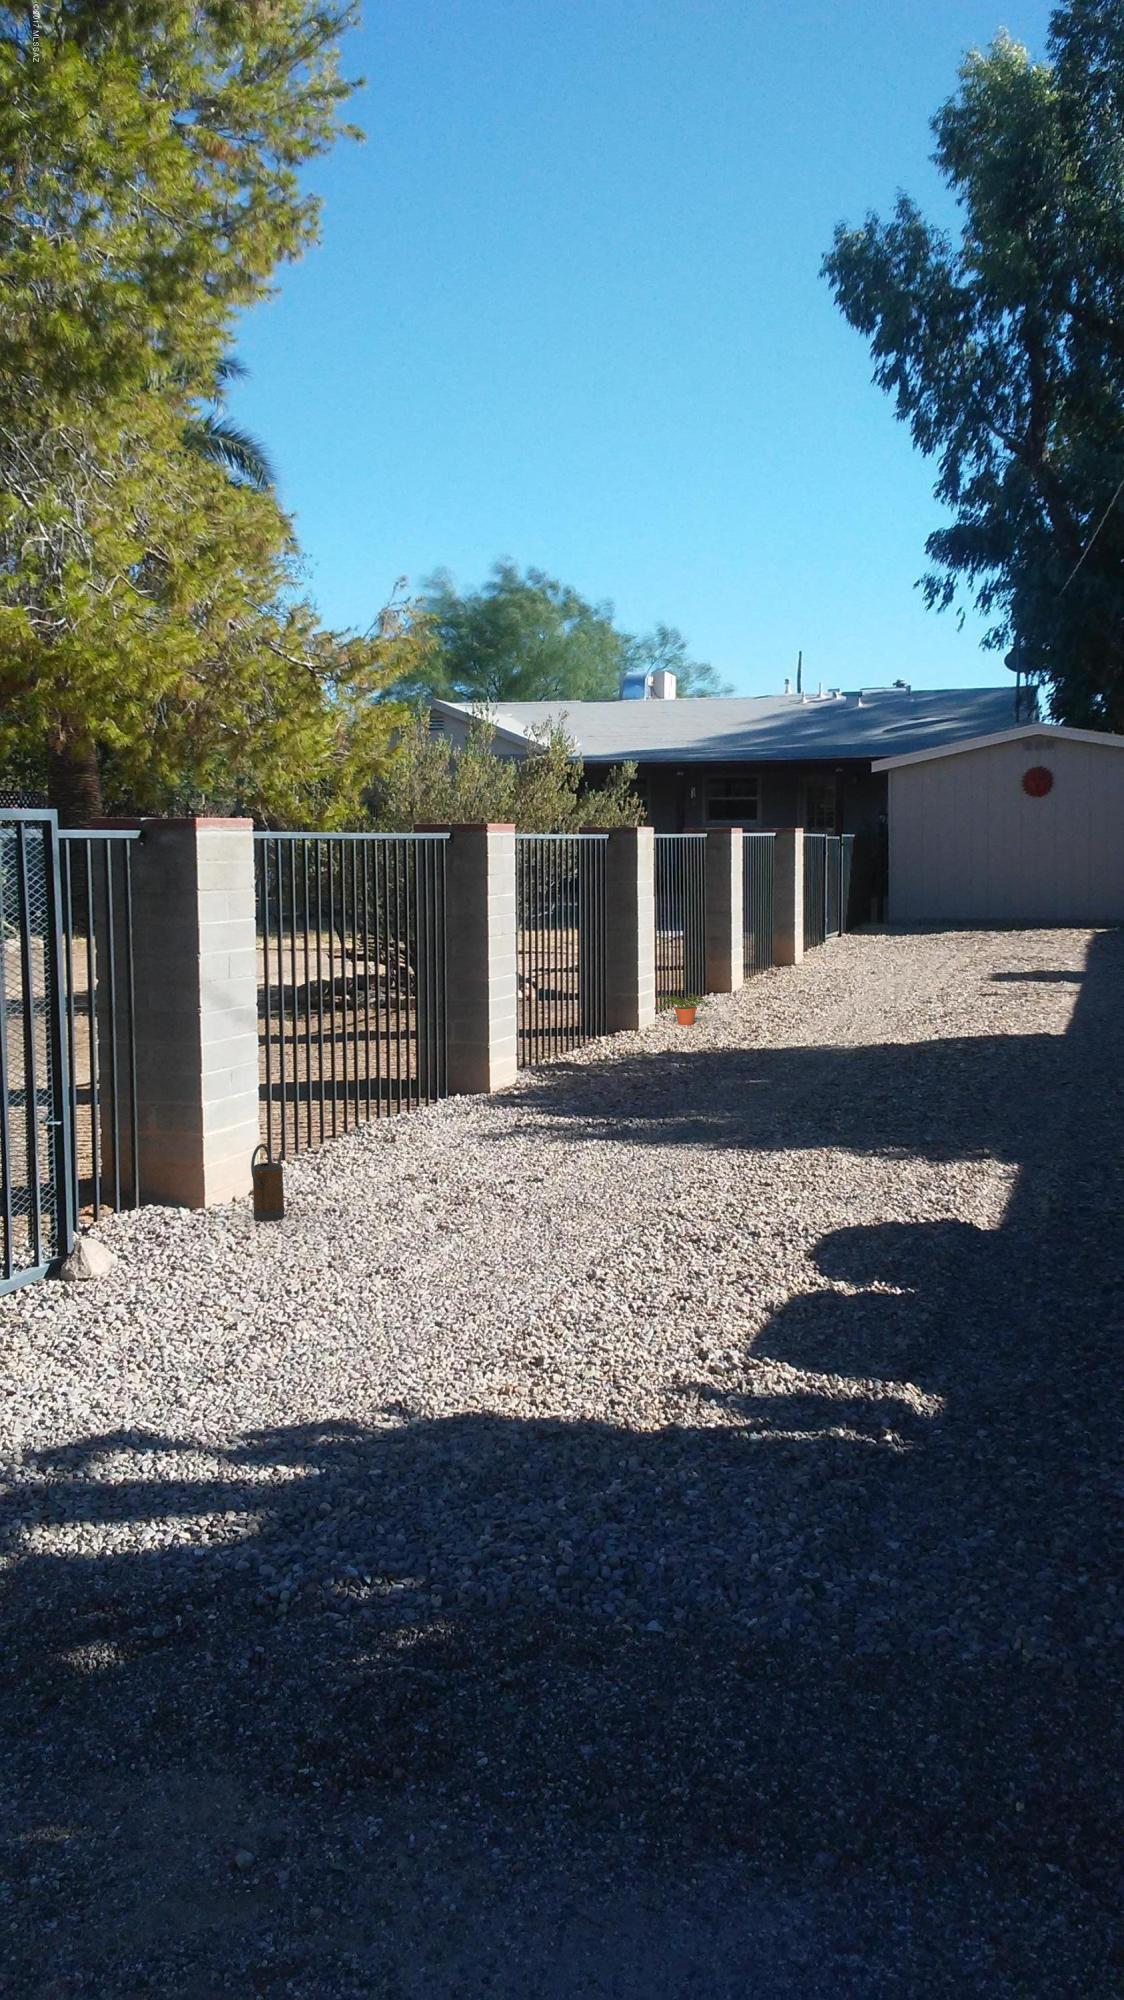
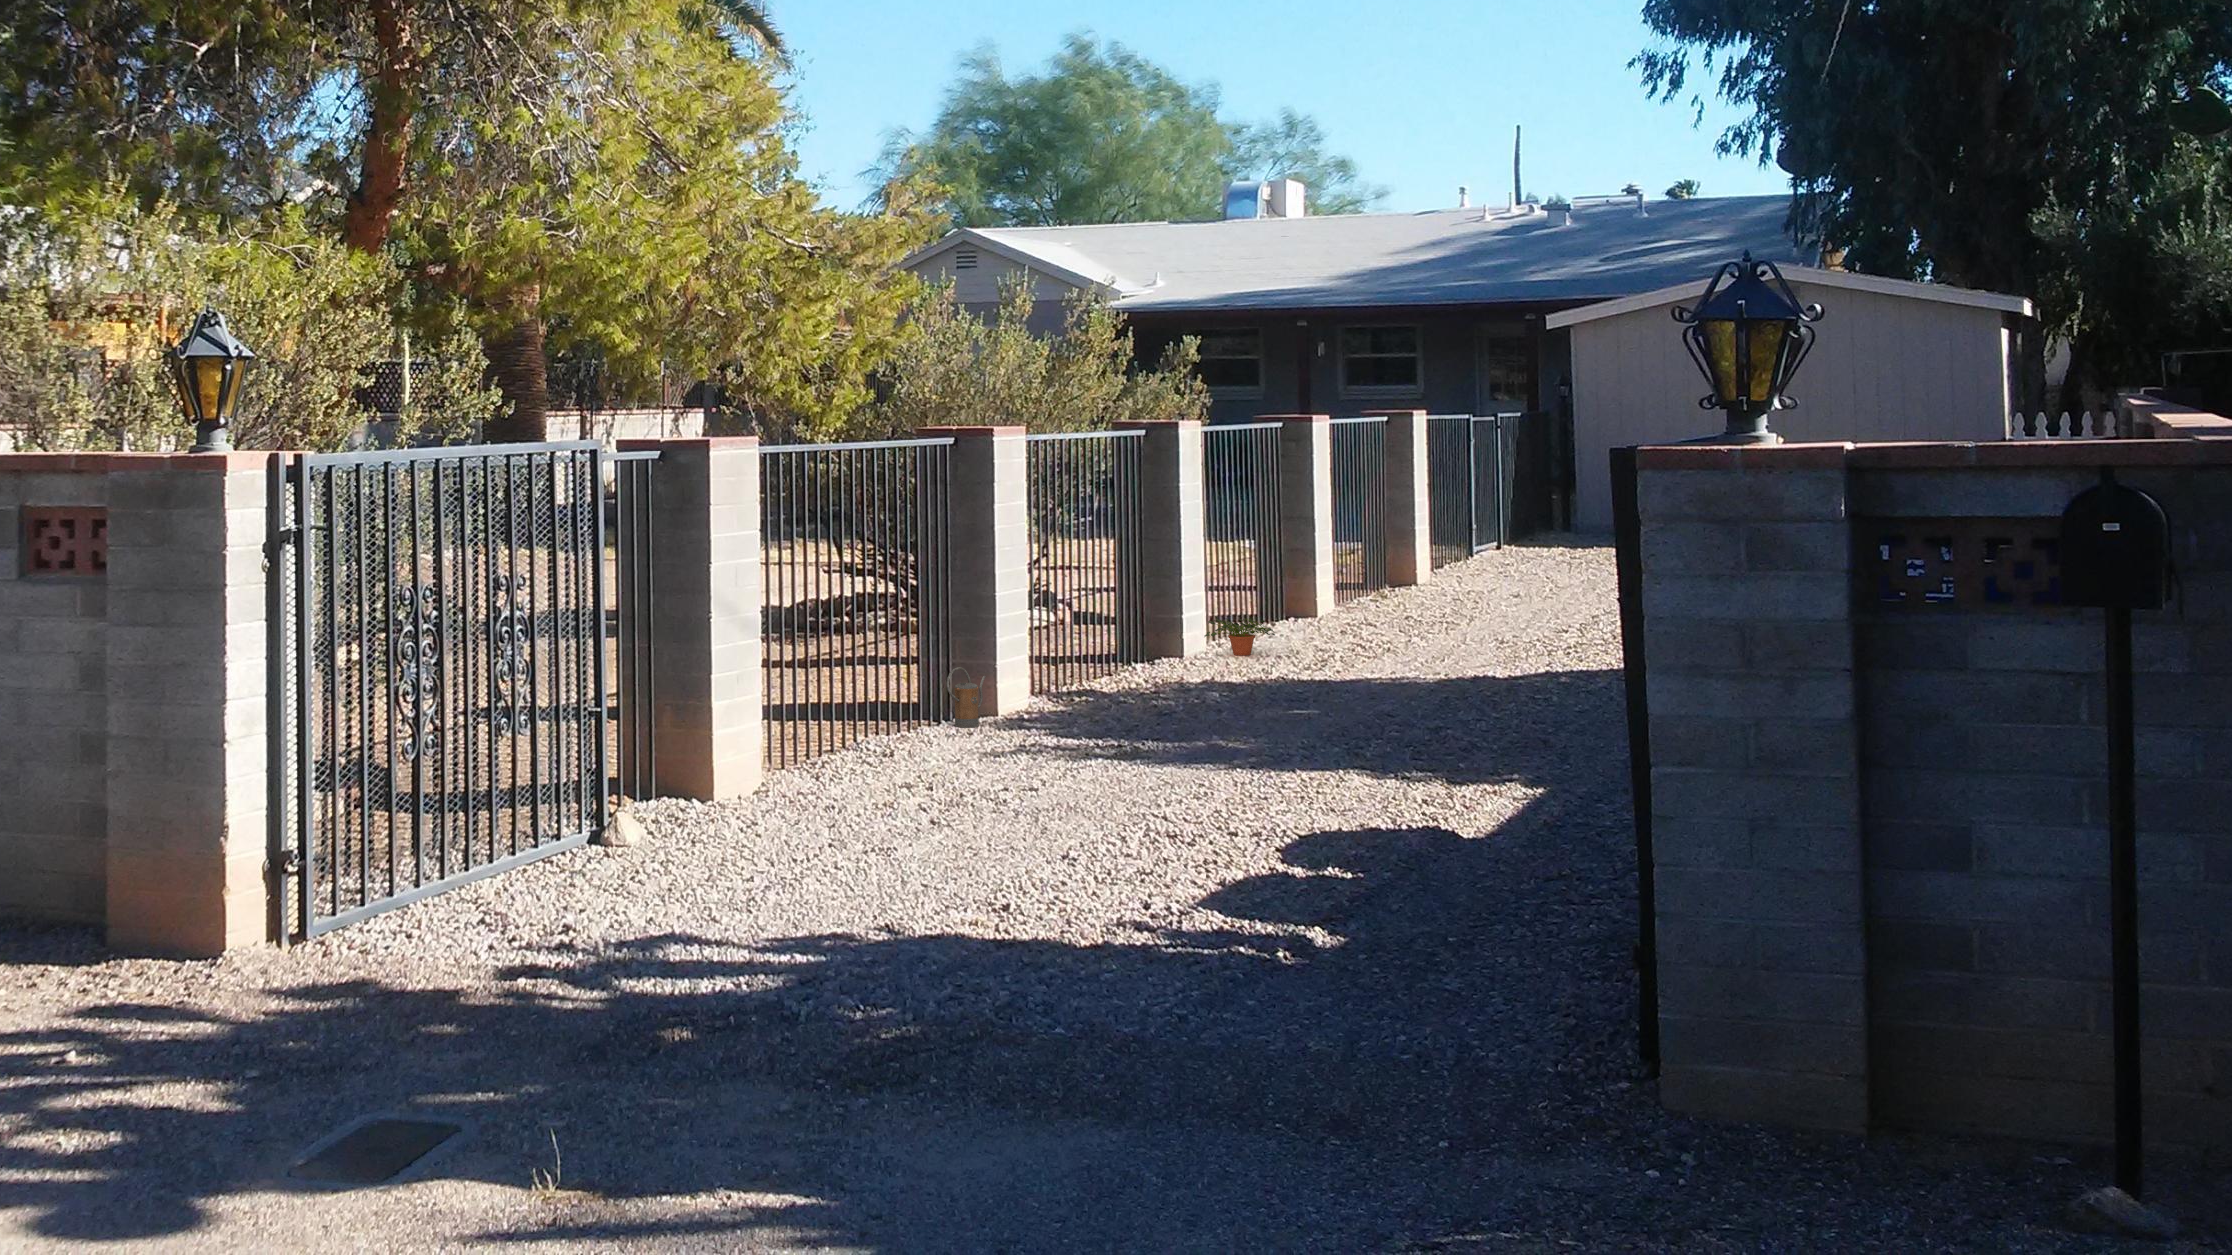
watering can: present [251,1144,284,1221] -> present [947,667,986,728]

